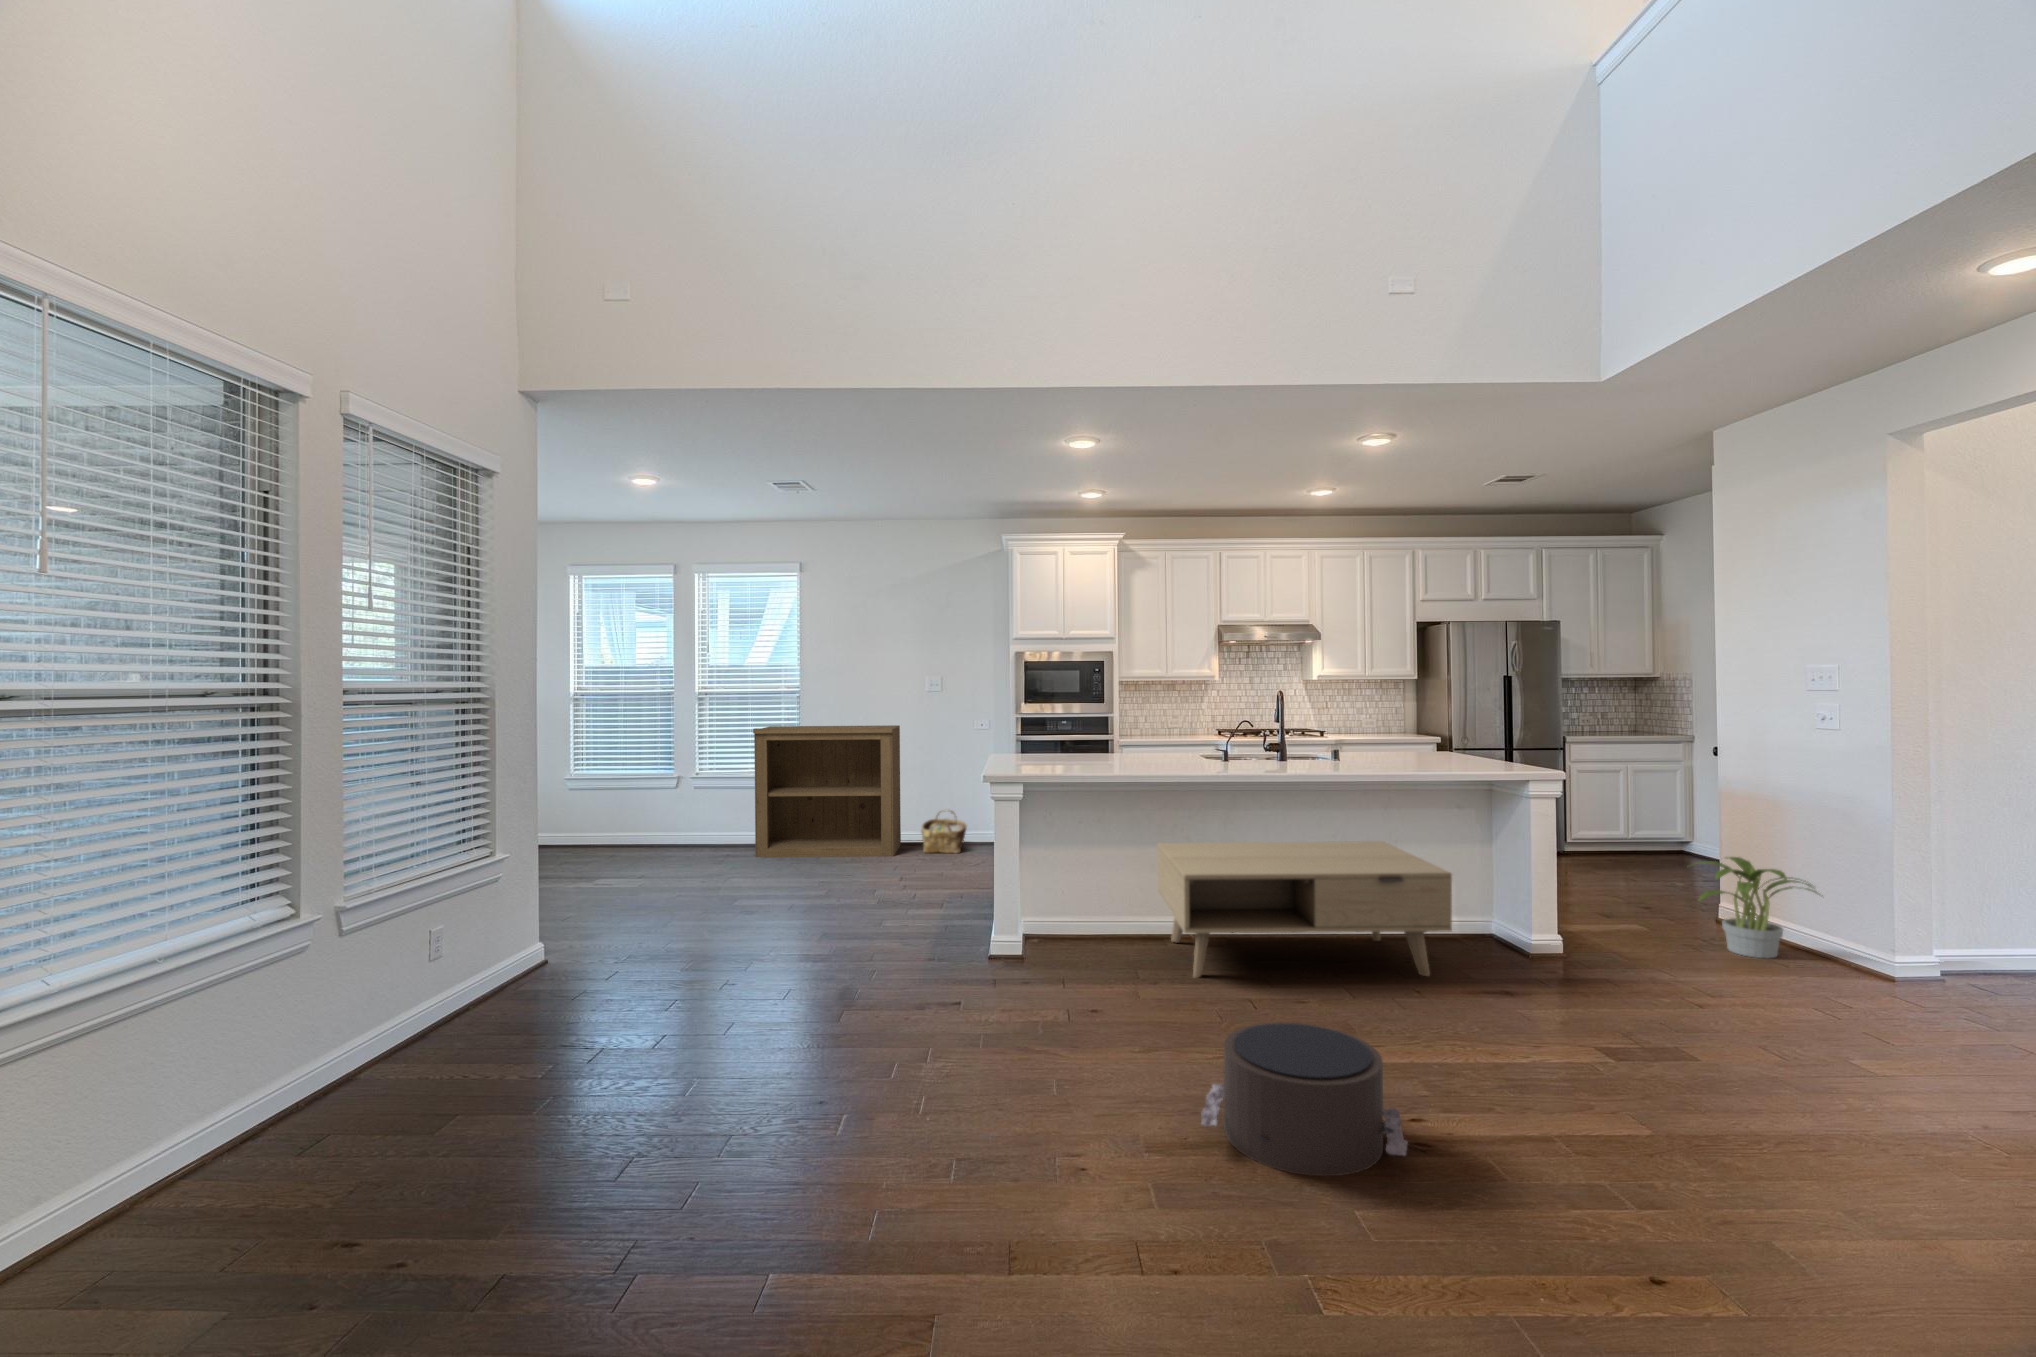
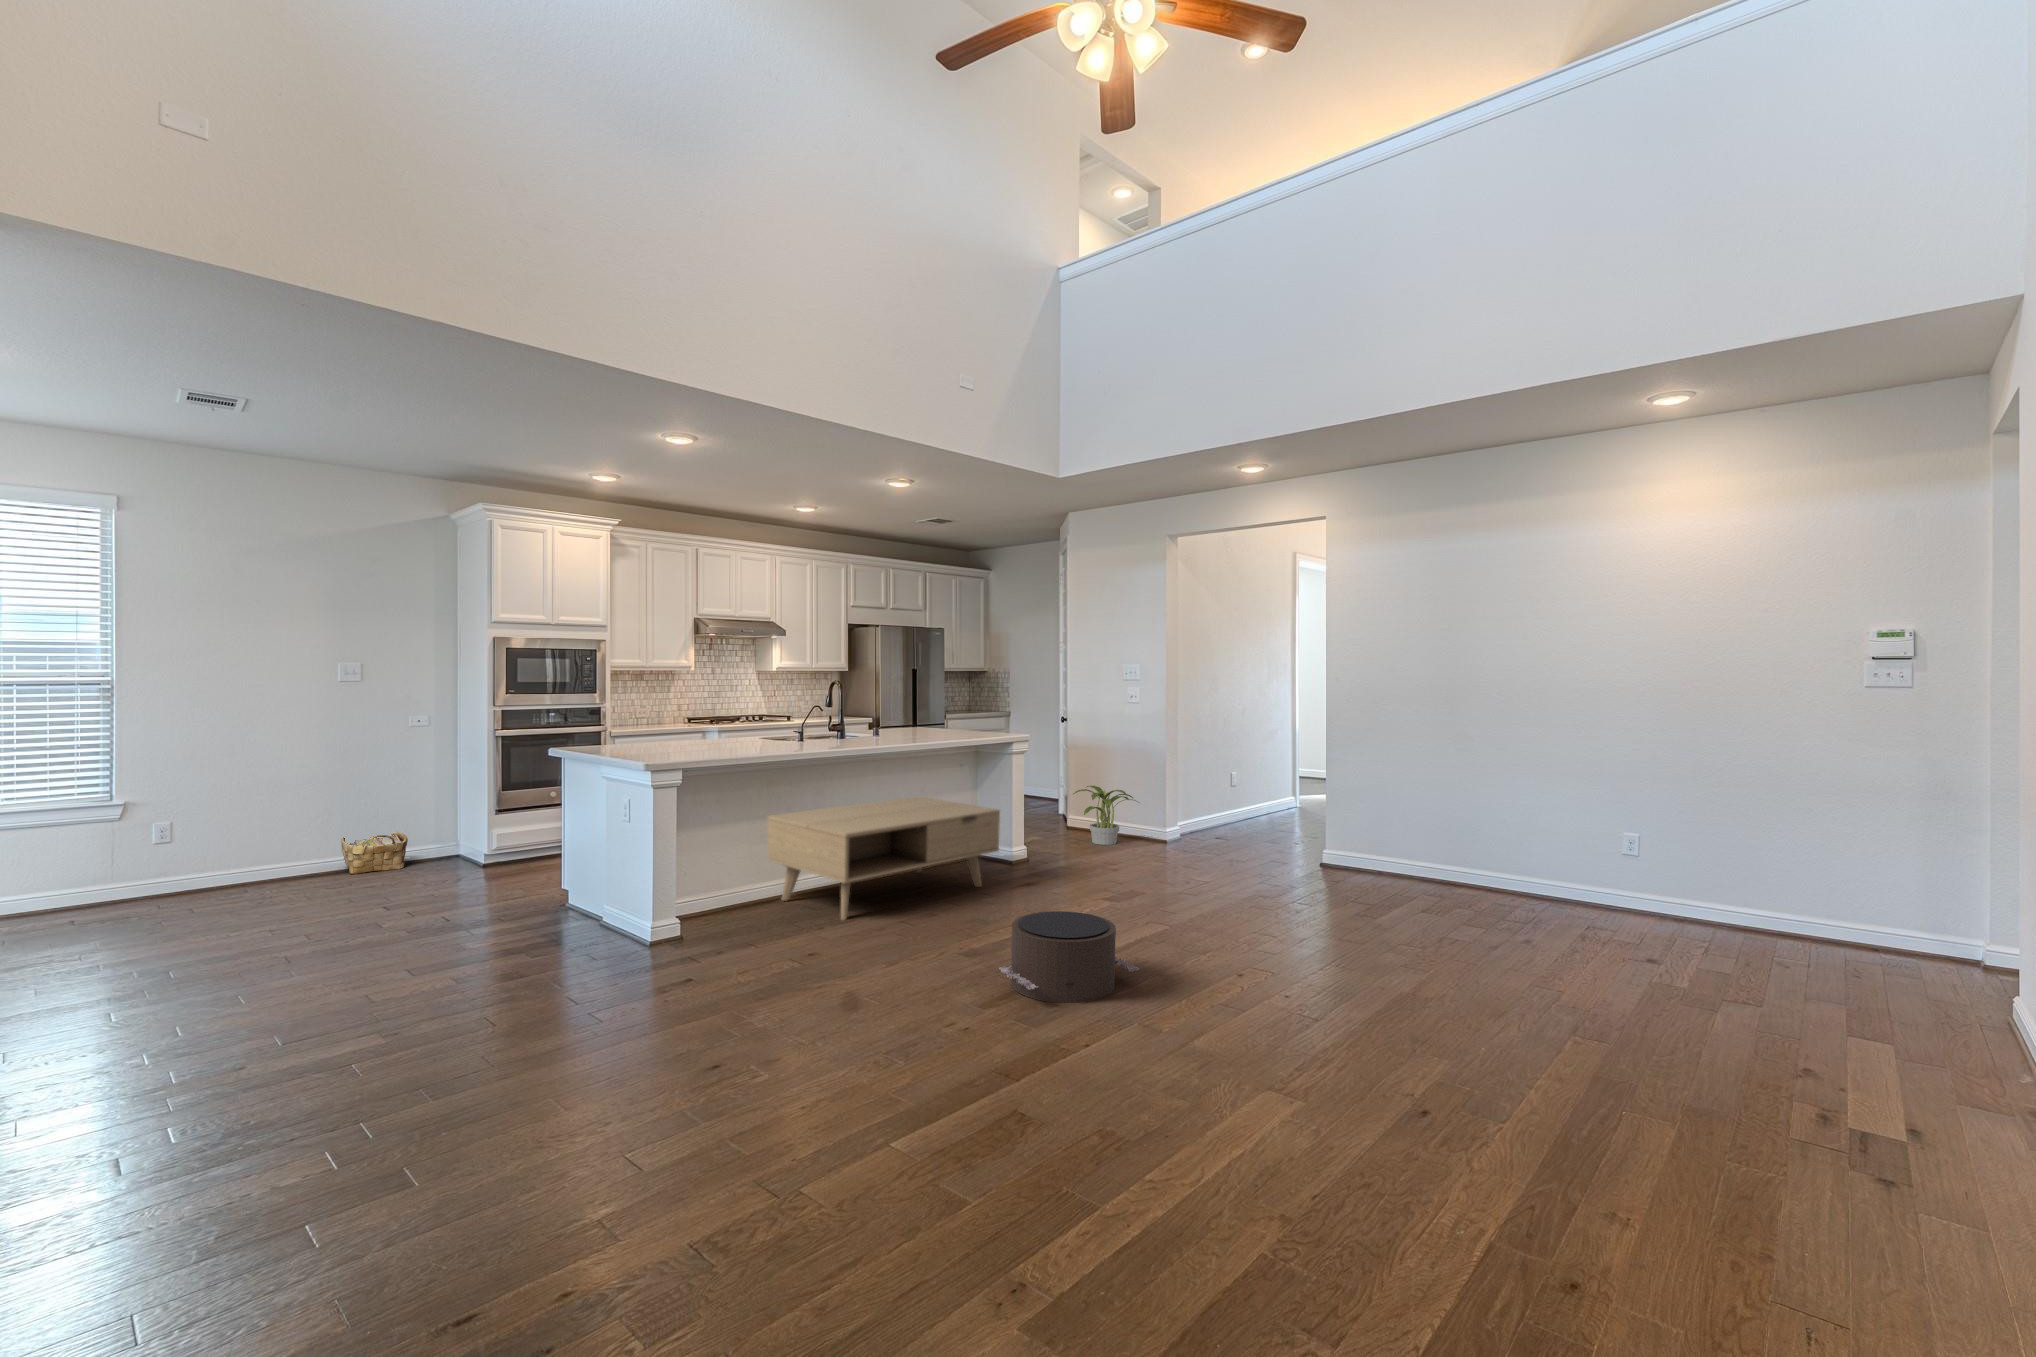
bookshelf: present [753,725,901,857] -> none [56,720,315,918]

